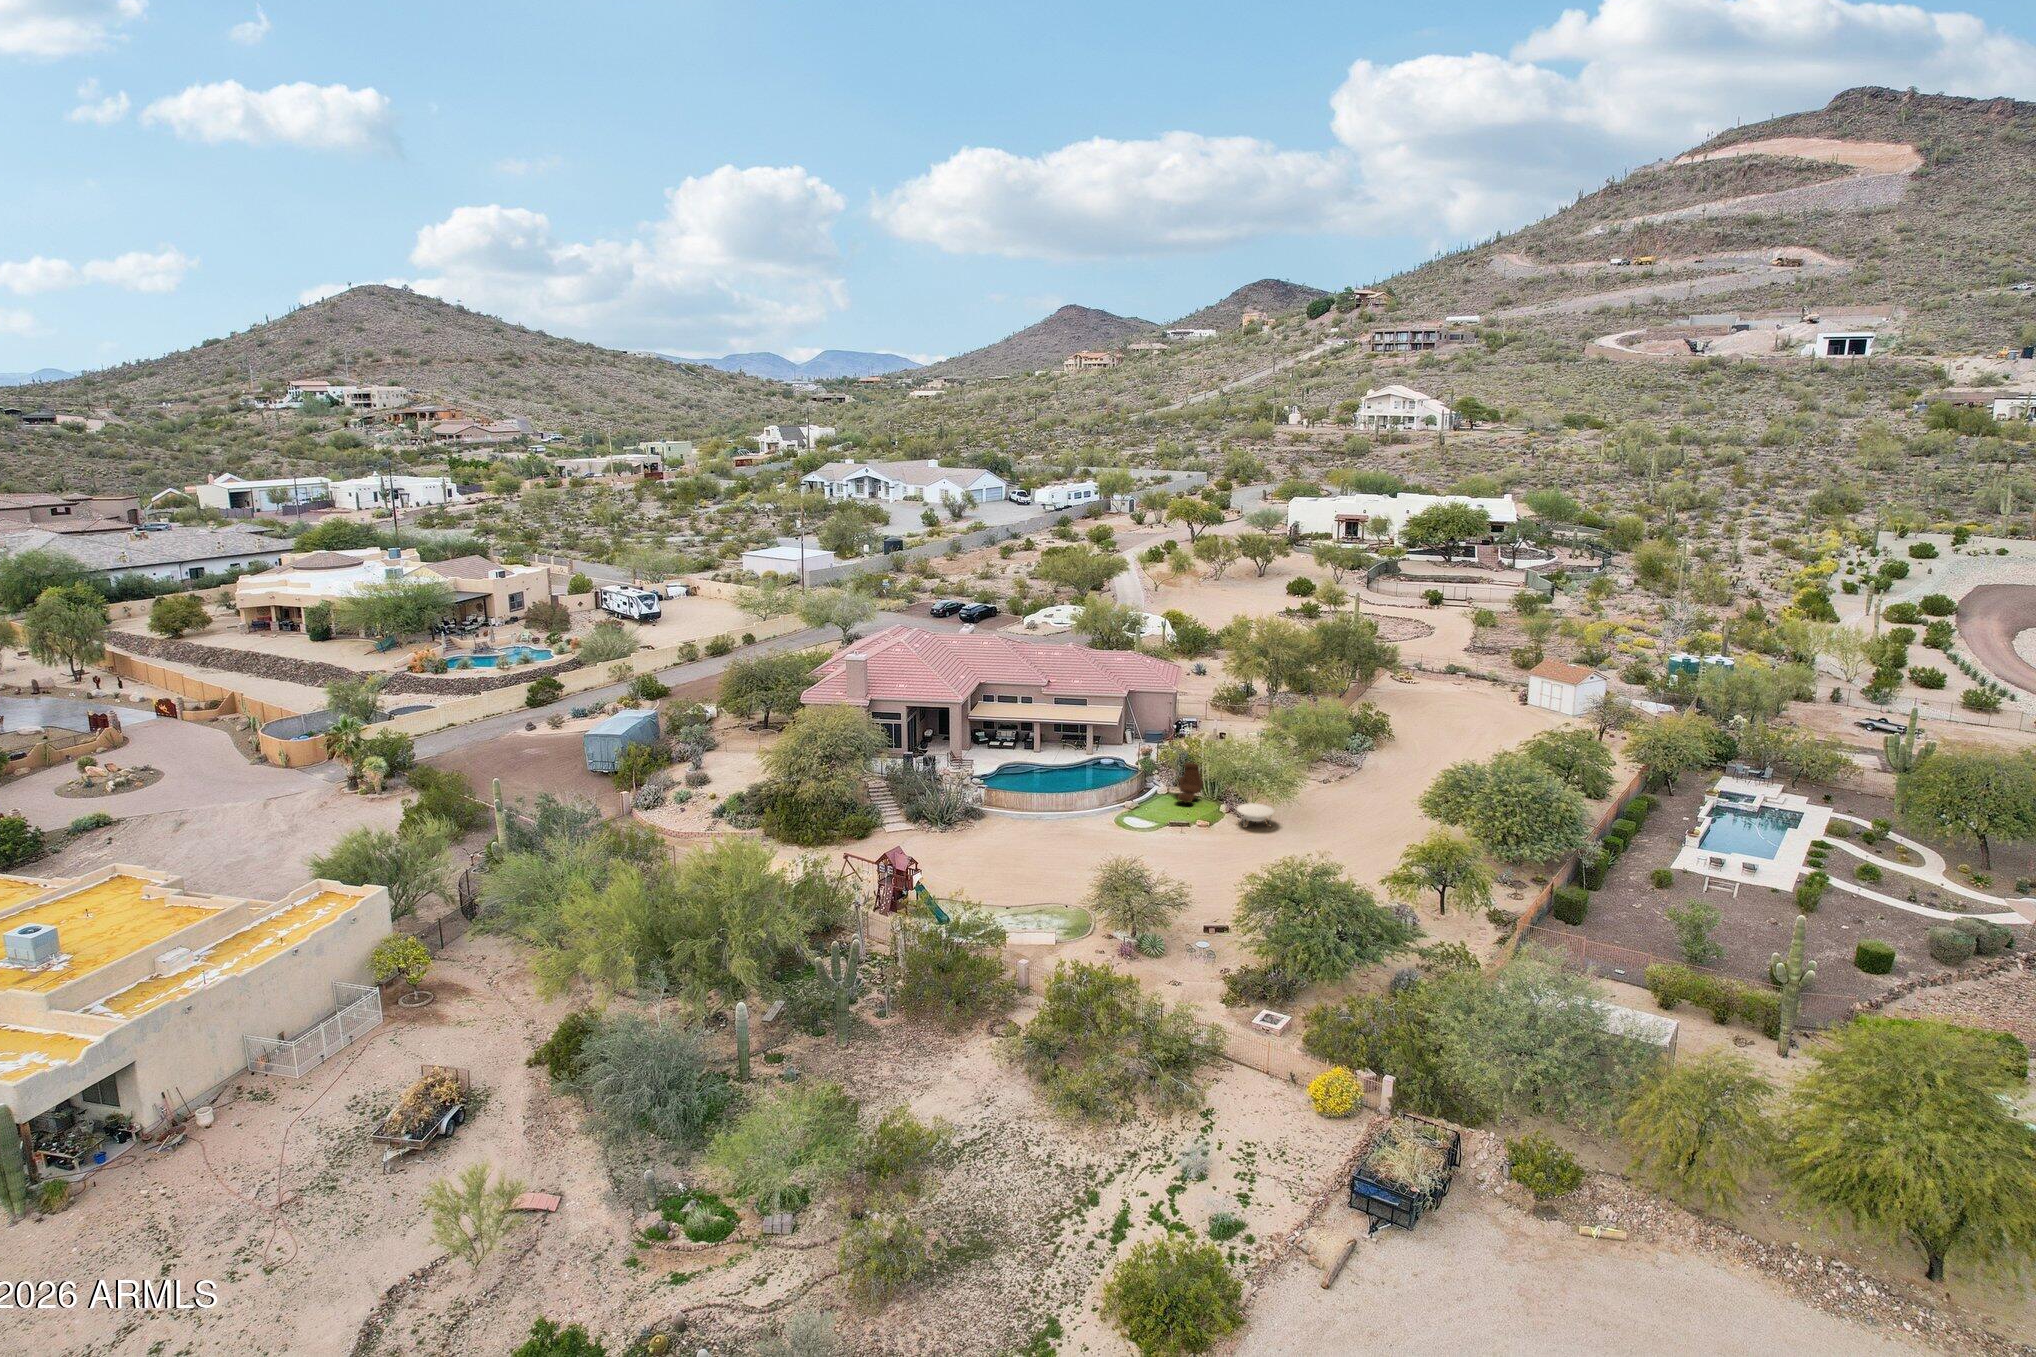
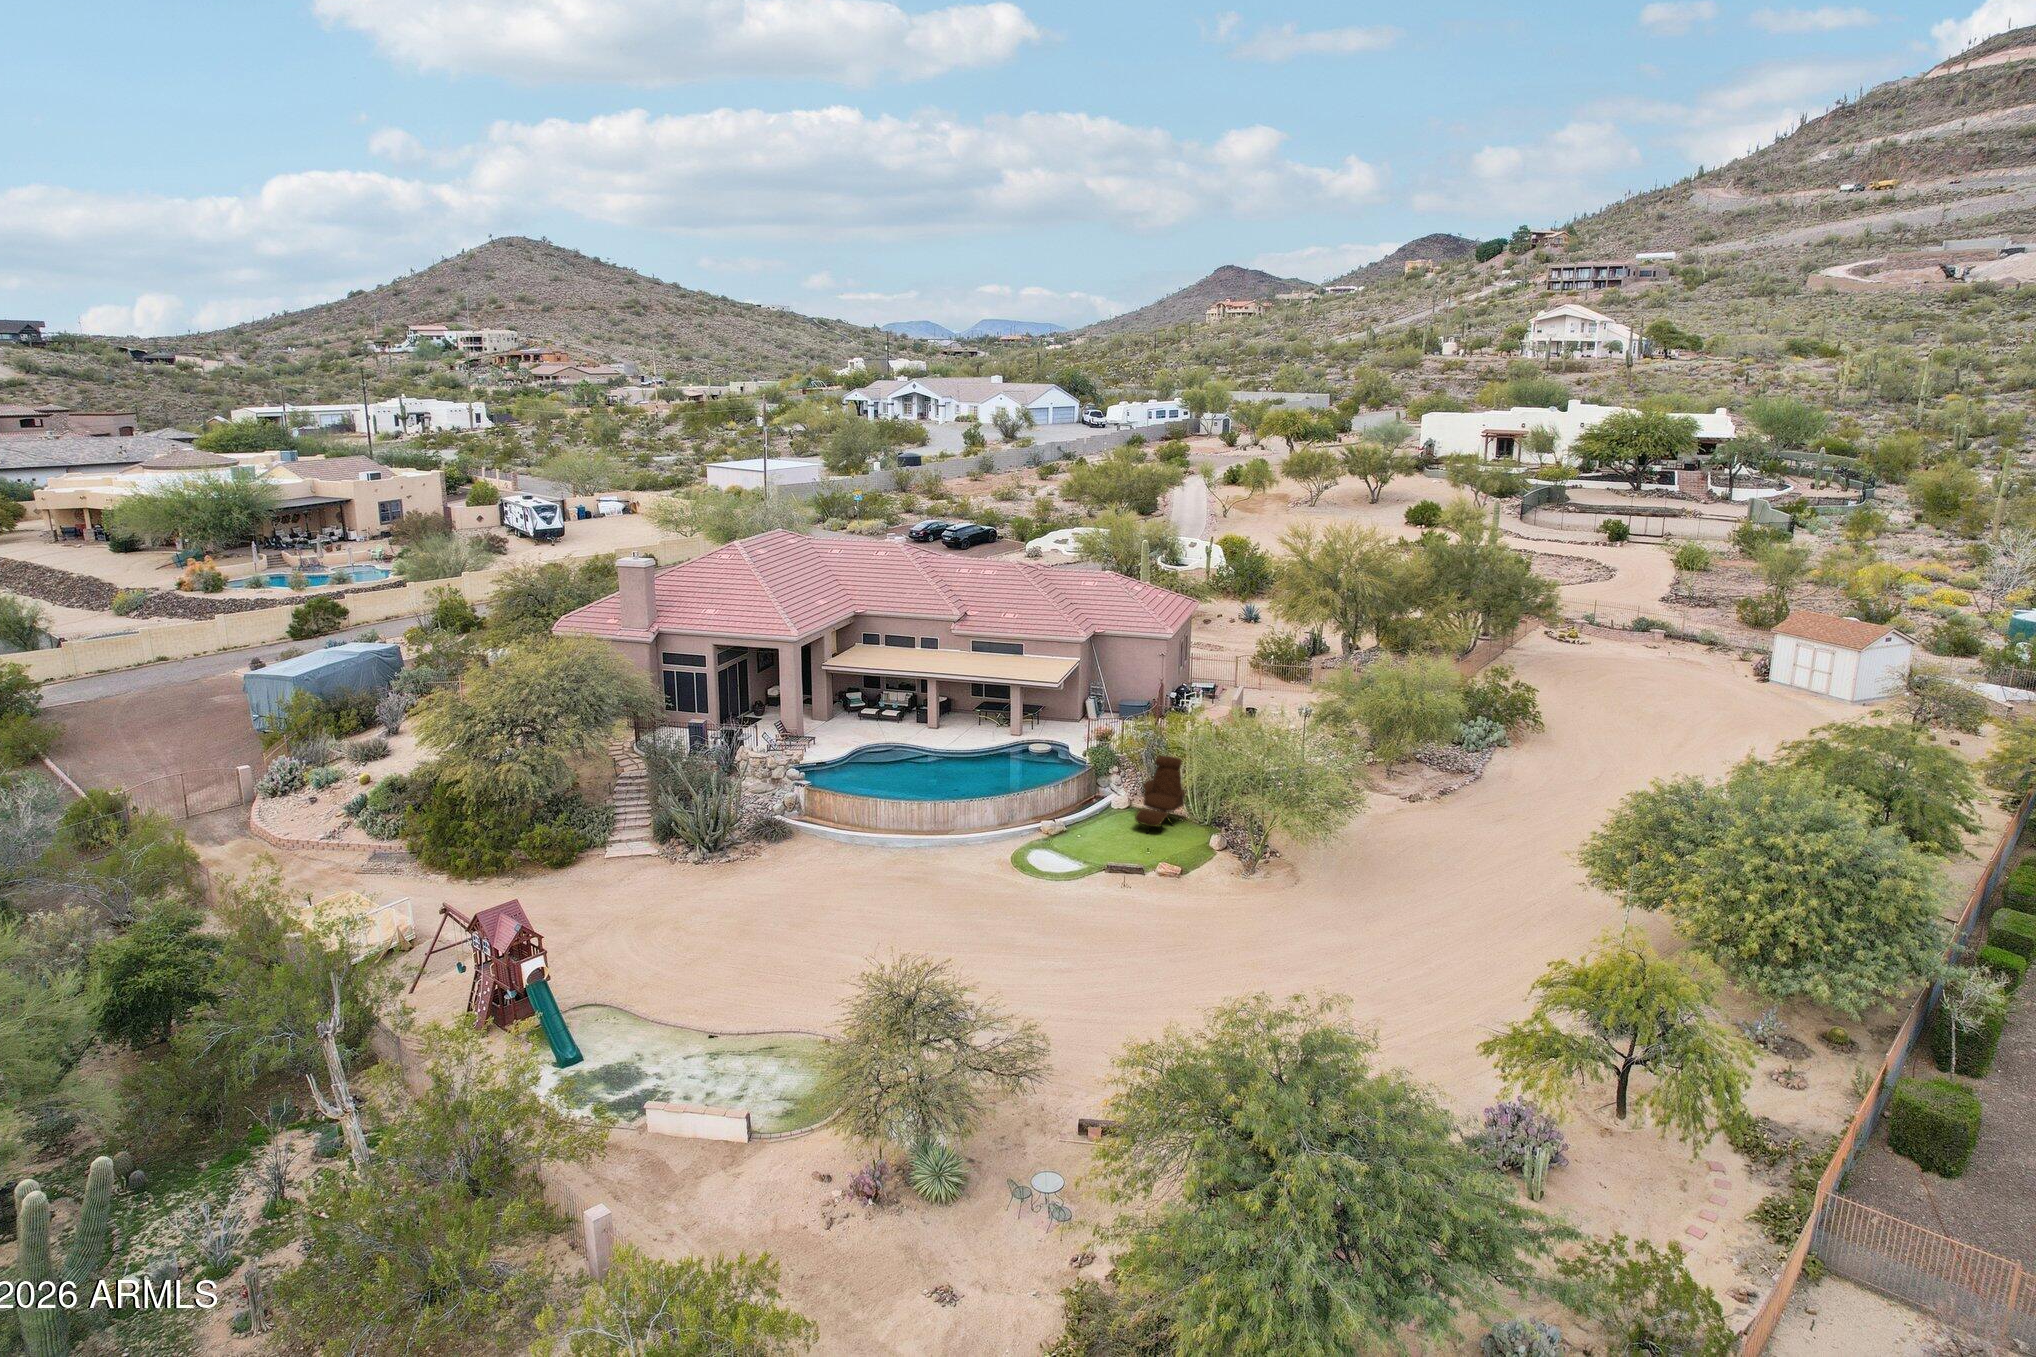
round table: present [1237,803,1274,828] -> none [1229,835,1298,882]

